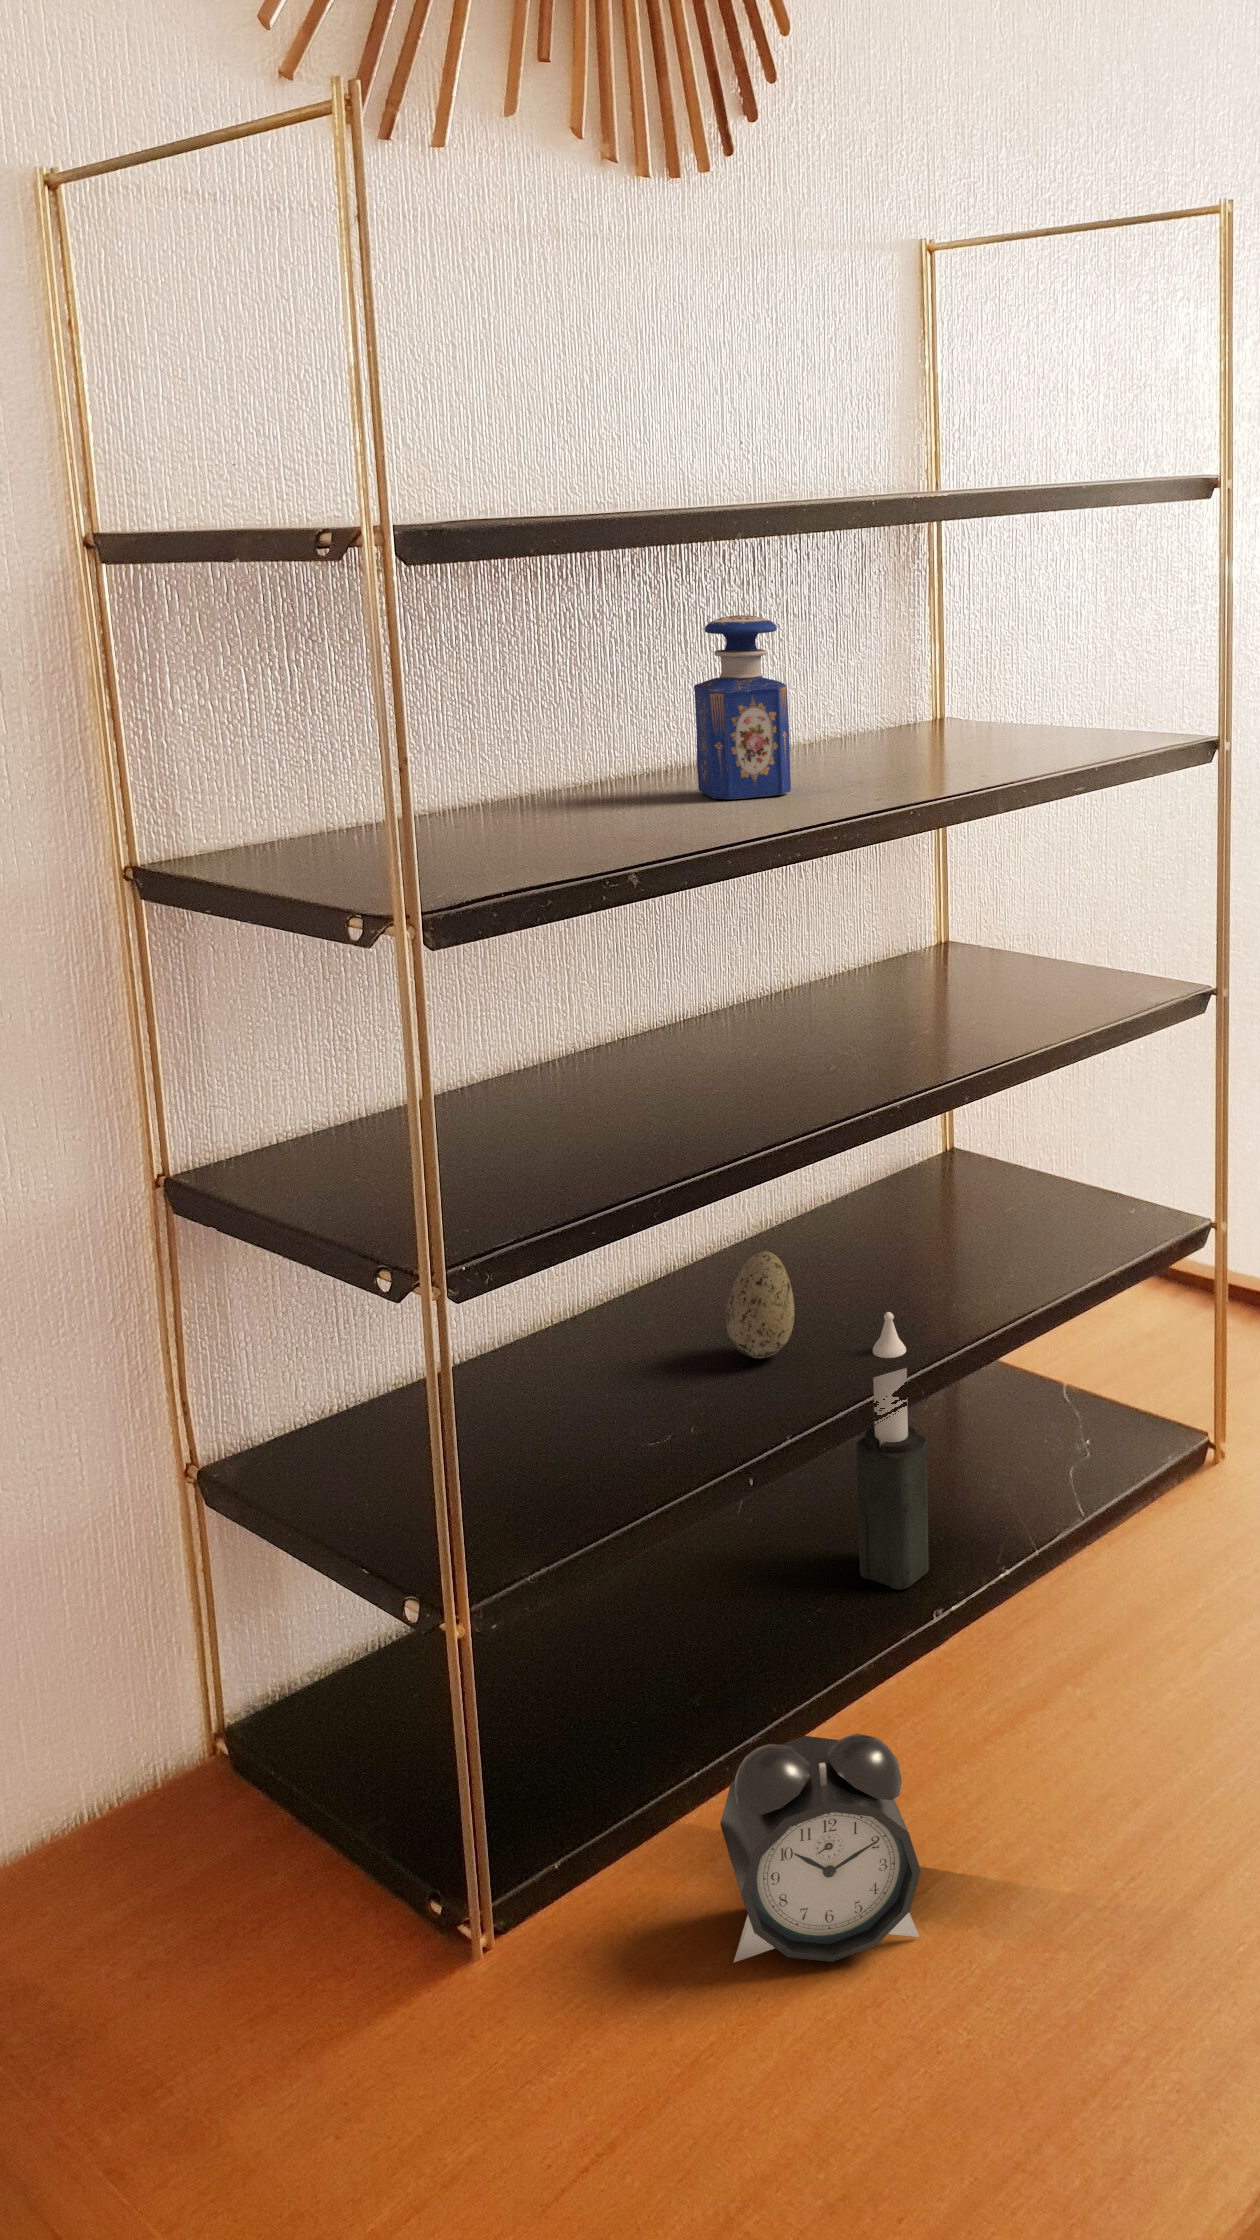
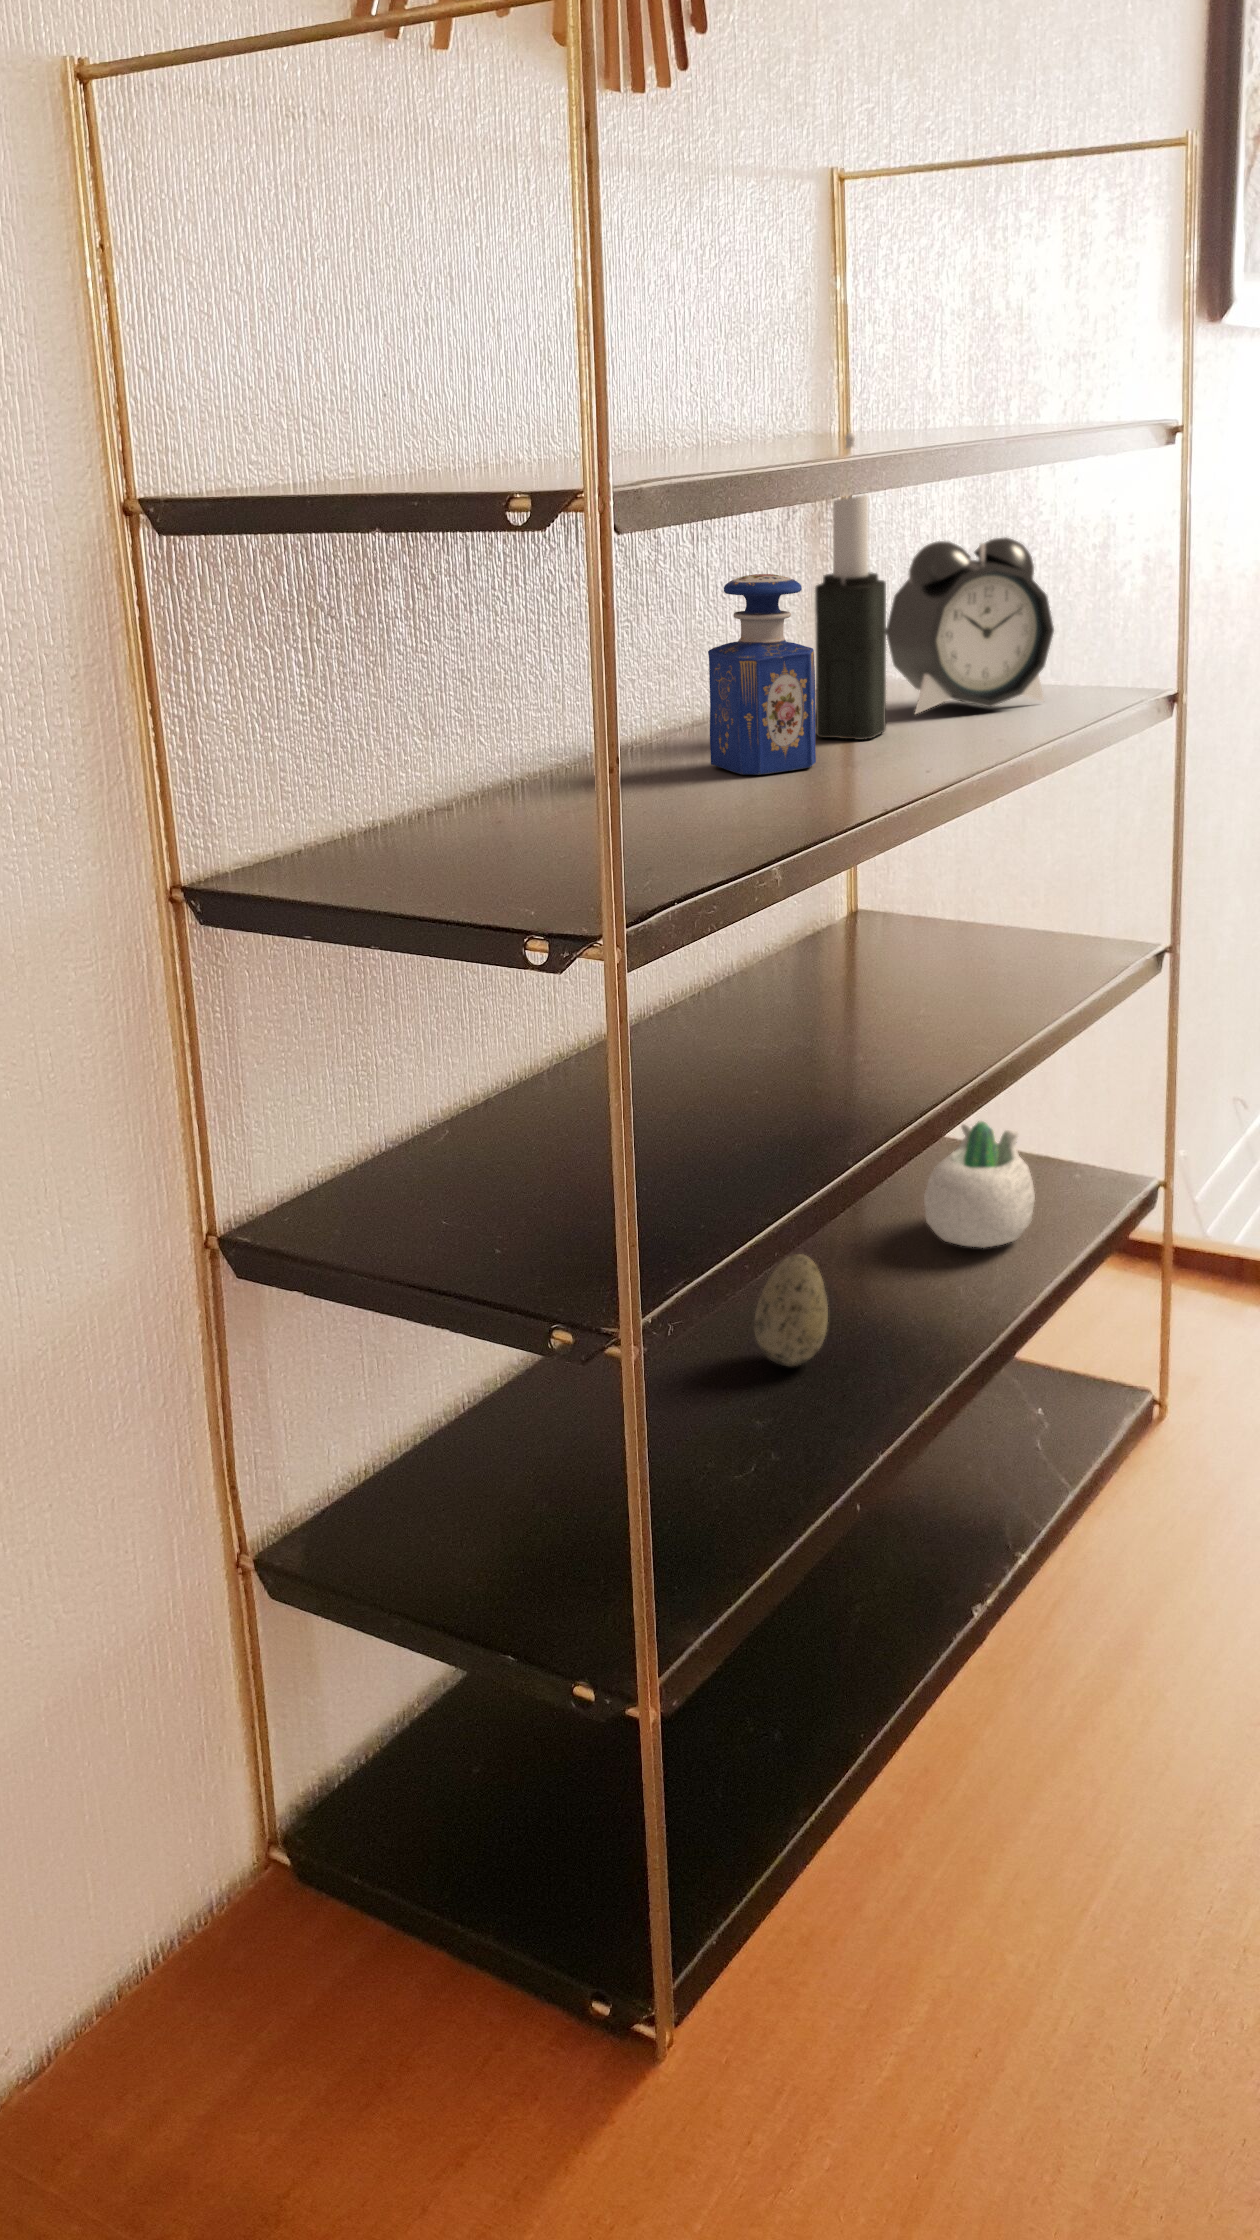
succulent planter: none [941,1148,1055,1269] -> present [924,1121,1035,1247]
candle: present [857,1312,929,1589] -> present [815,433,886,740]
alarm clock: present [720,1734,921,1962] -> present [886,538,1054,714]

